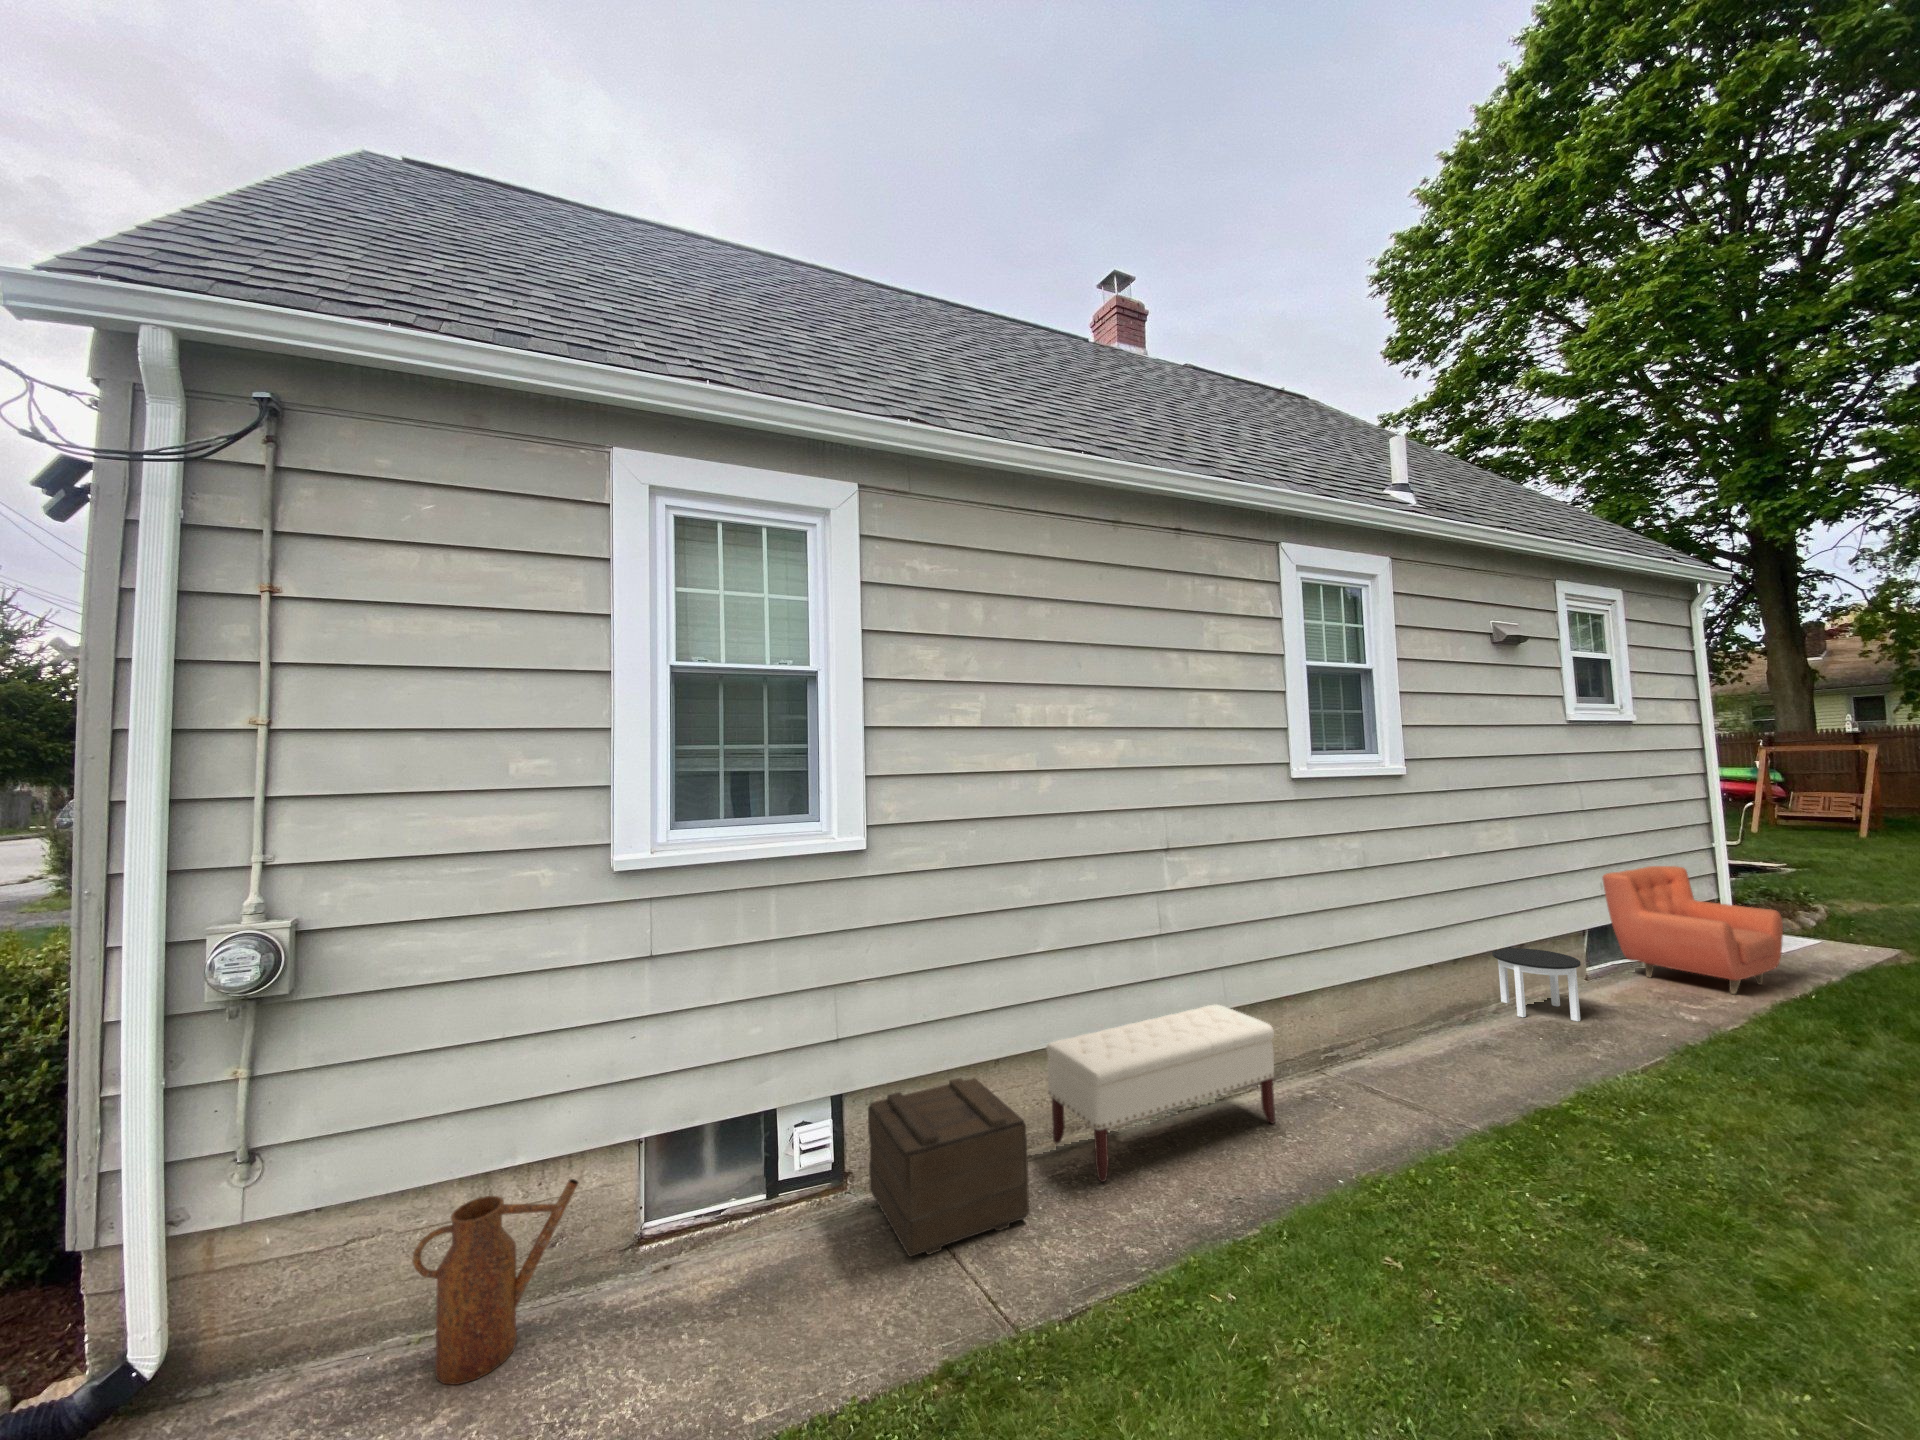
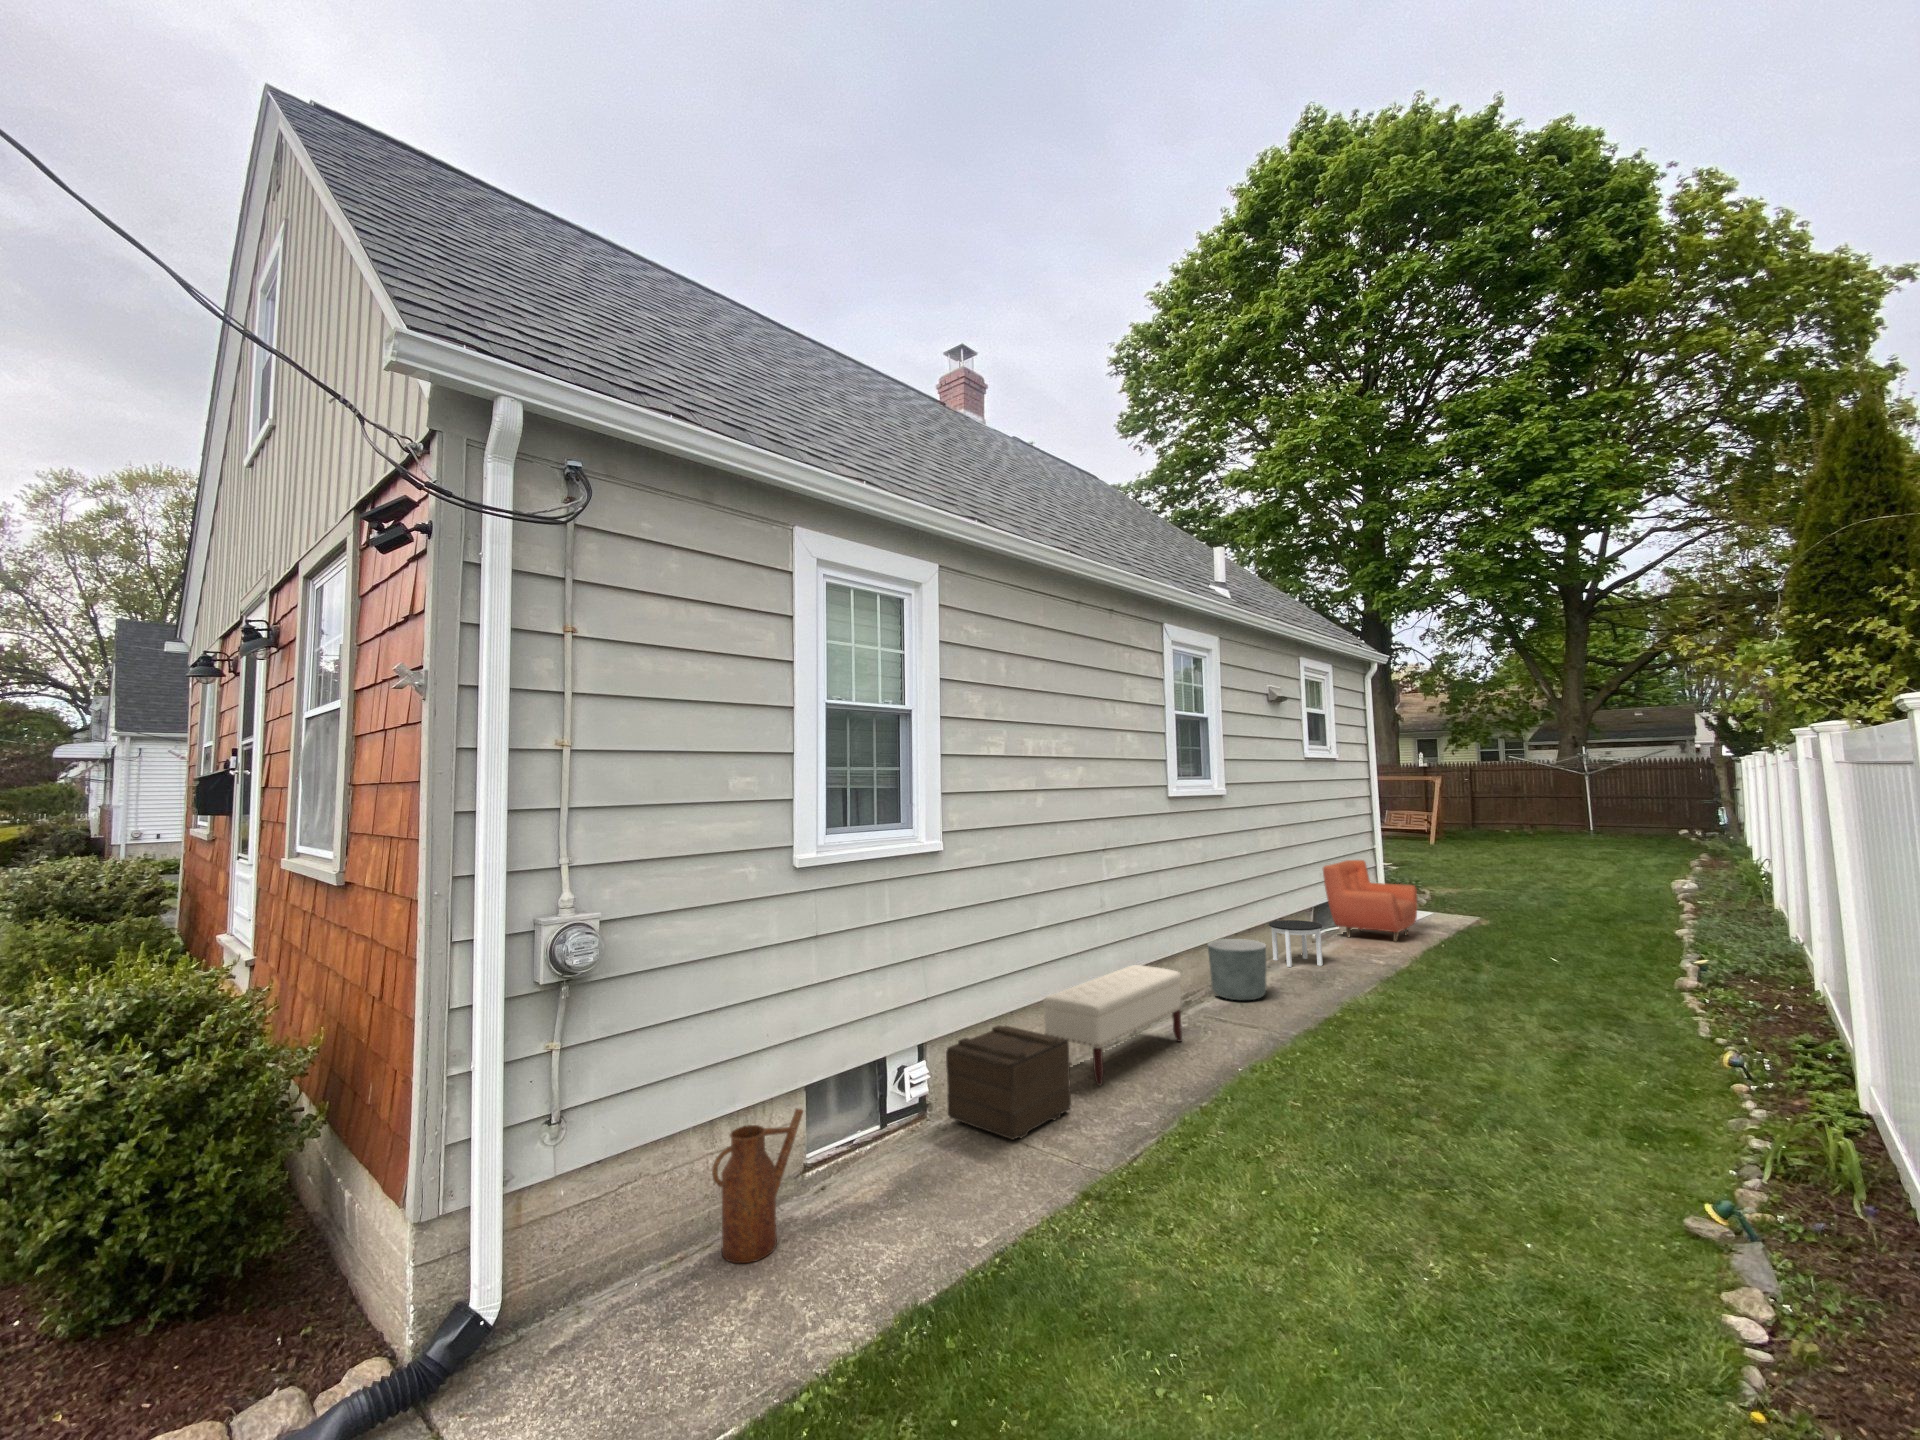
planter: none [1364,973,1455,1067] -> present [1208,939,1266,1000]

